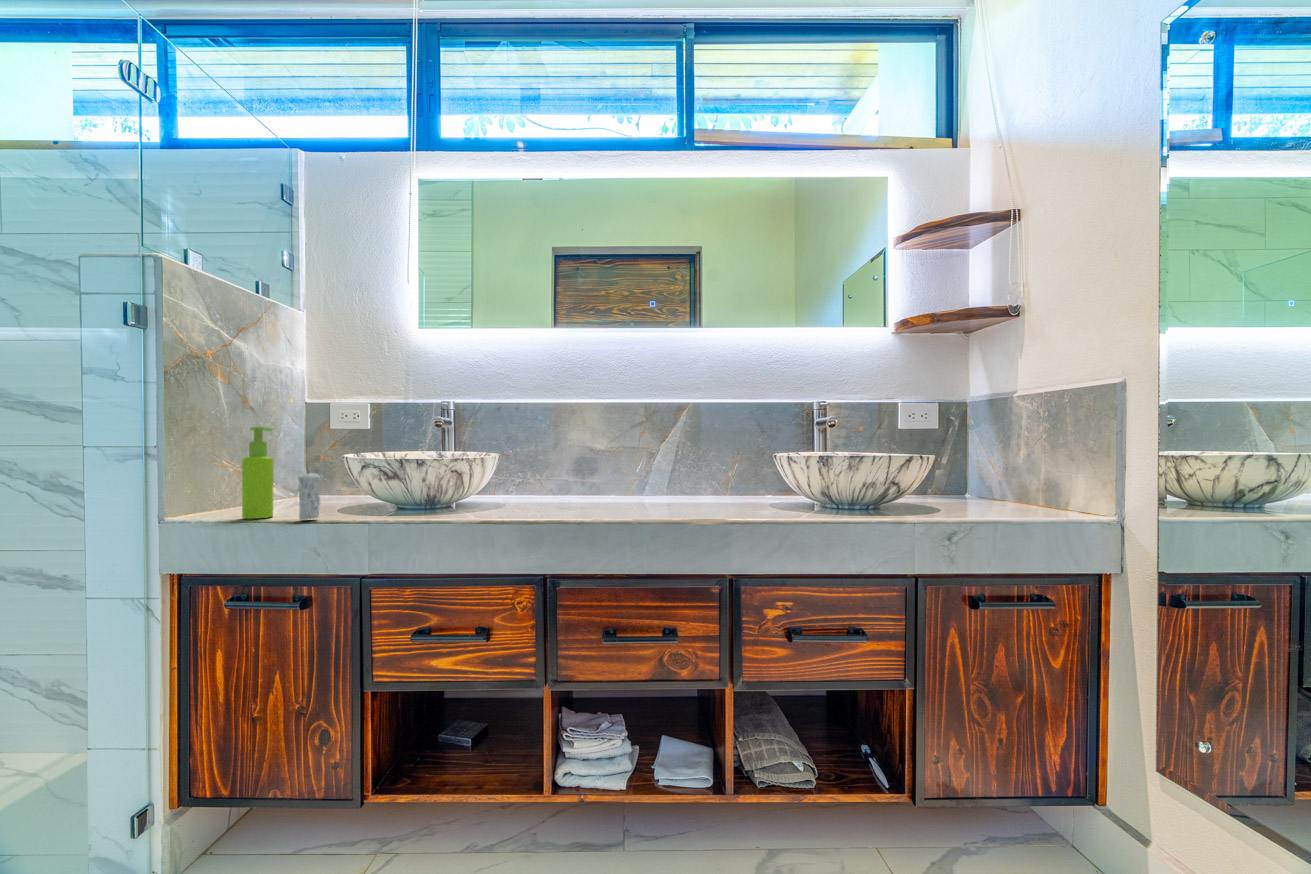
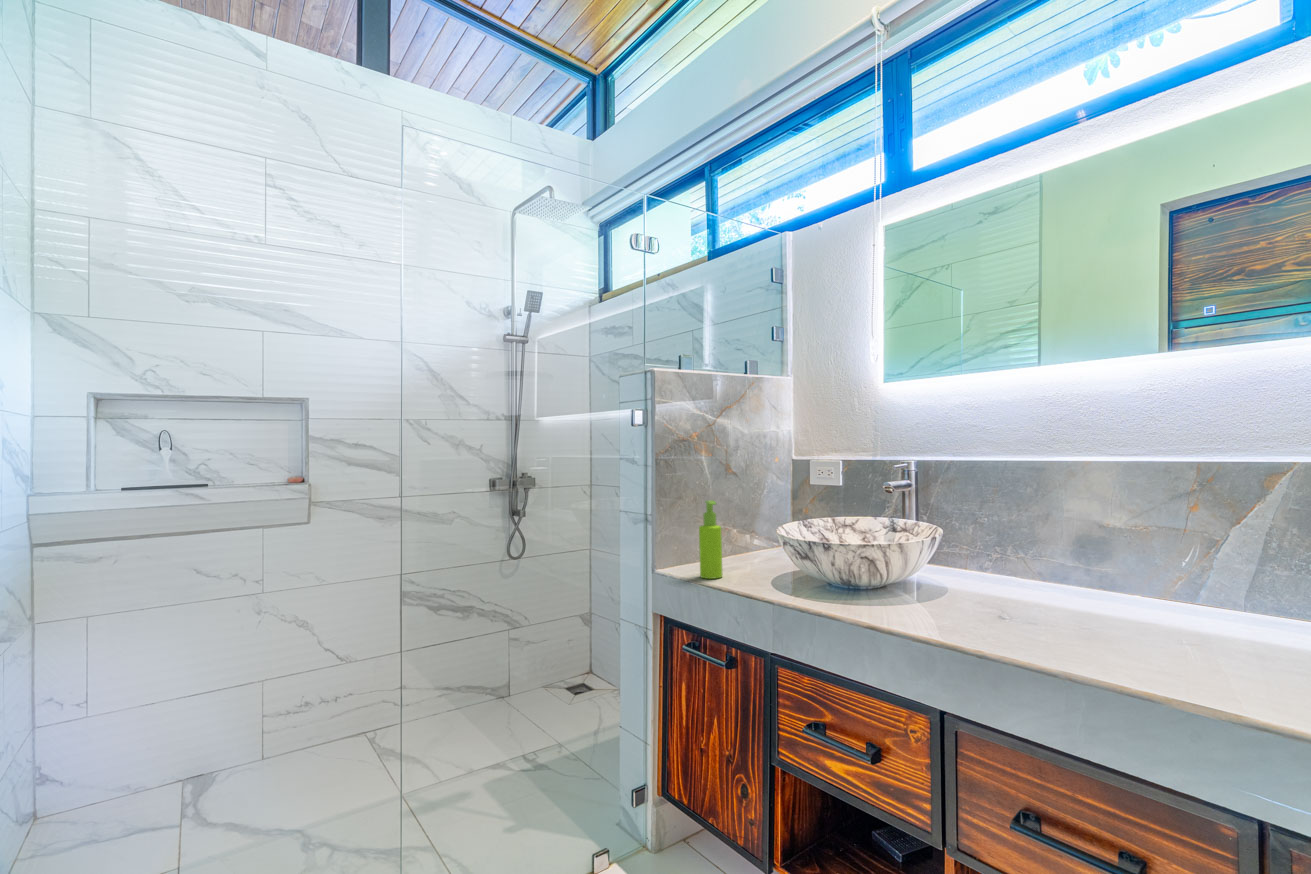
candle: present [298,472,320,520] -> none [726,537,745,588]

